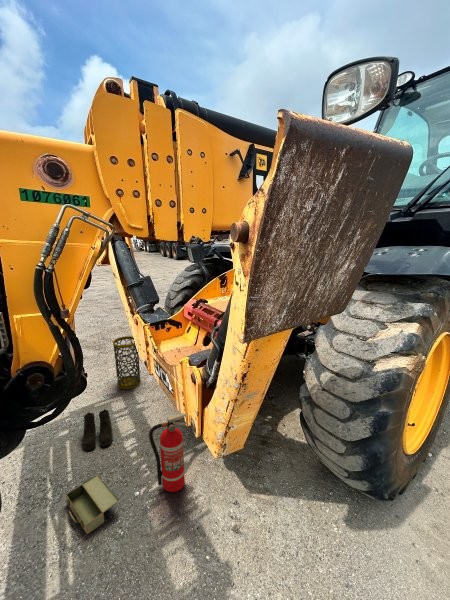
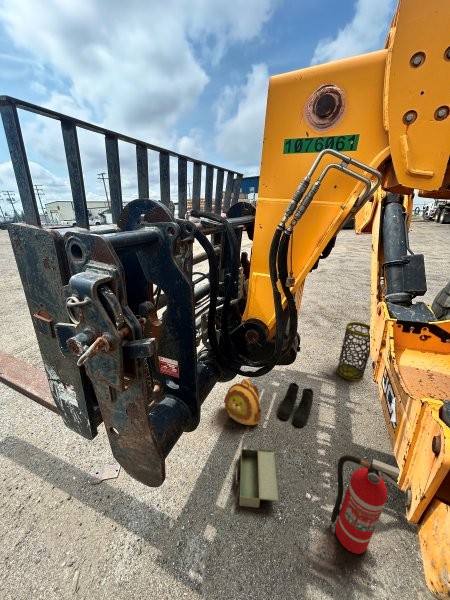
backpack: none [21,432,70,482] -> present [224,379,261,425]

